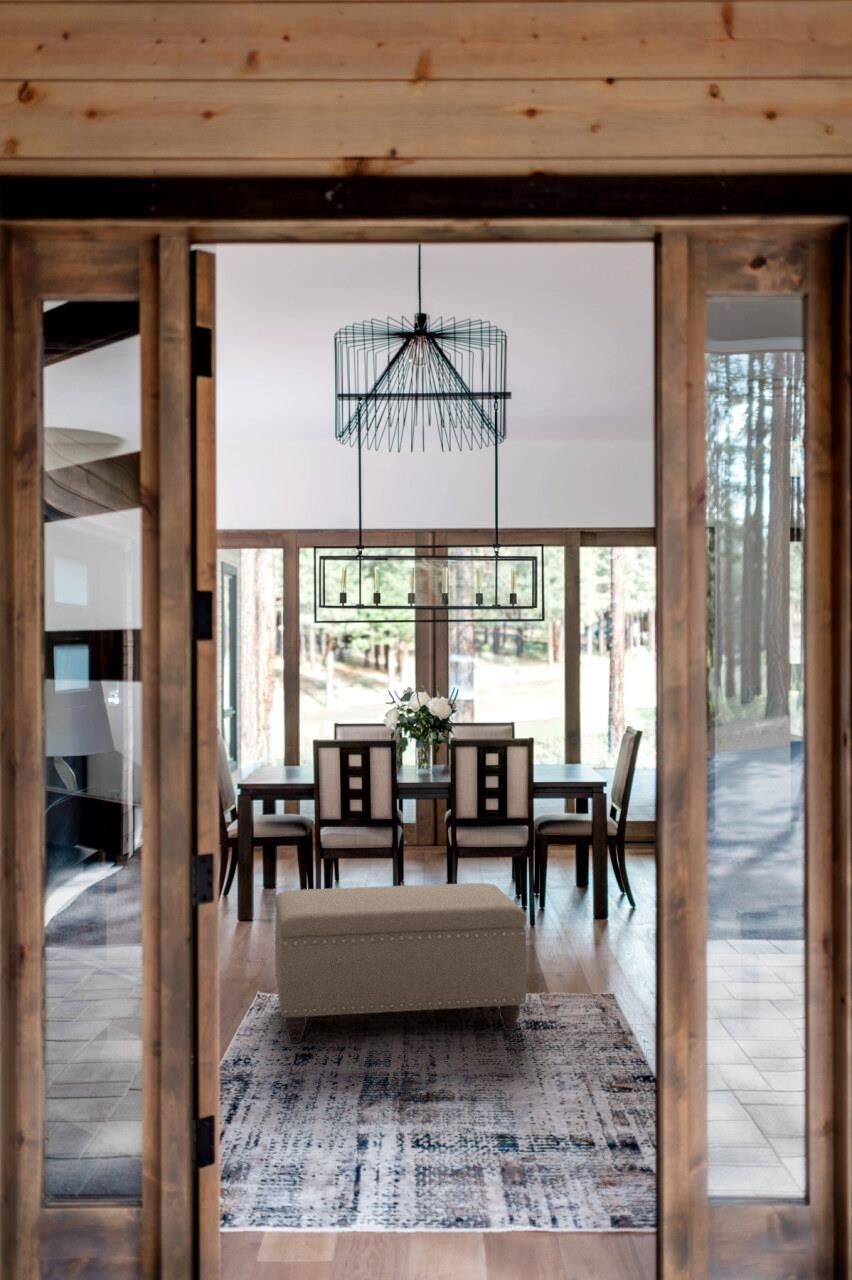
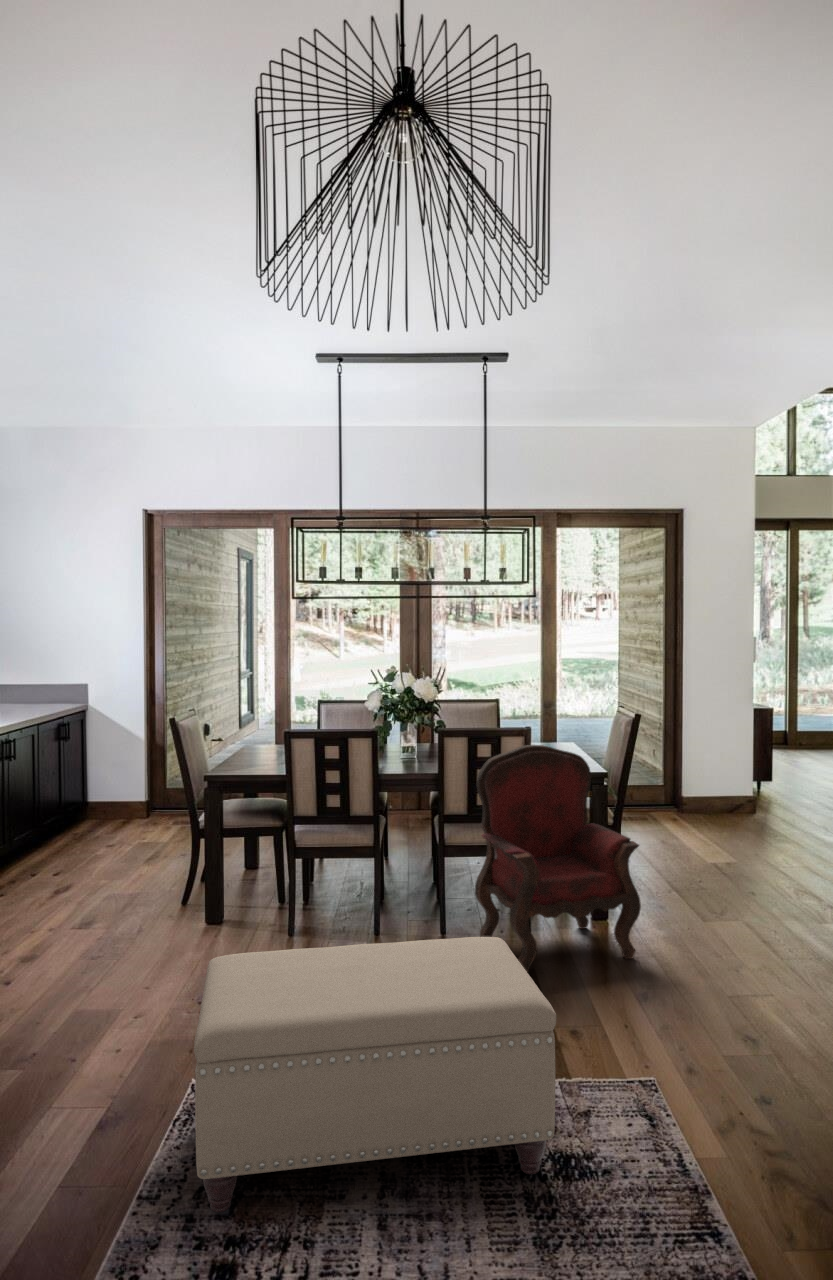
armchair: none [483,755,627,948] -> present [475,745,641,972]

